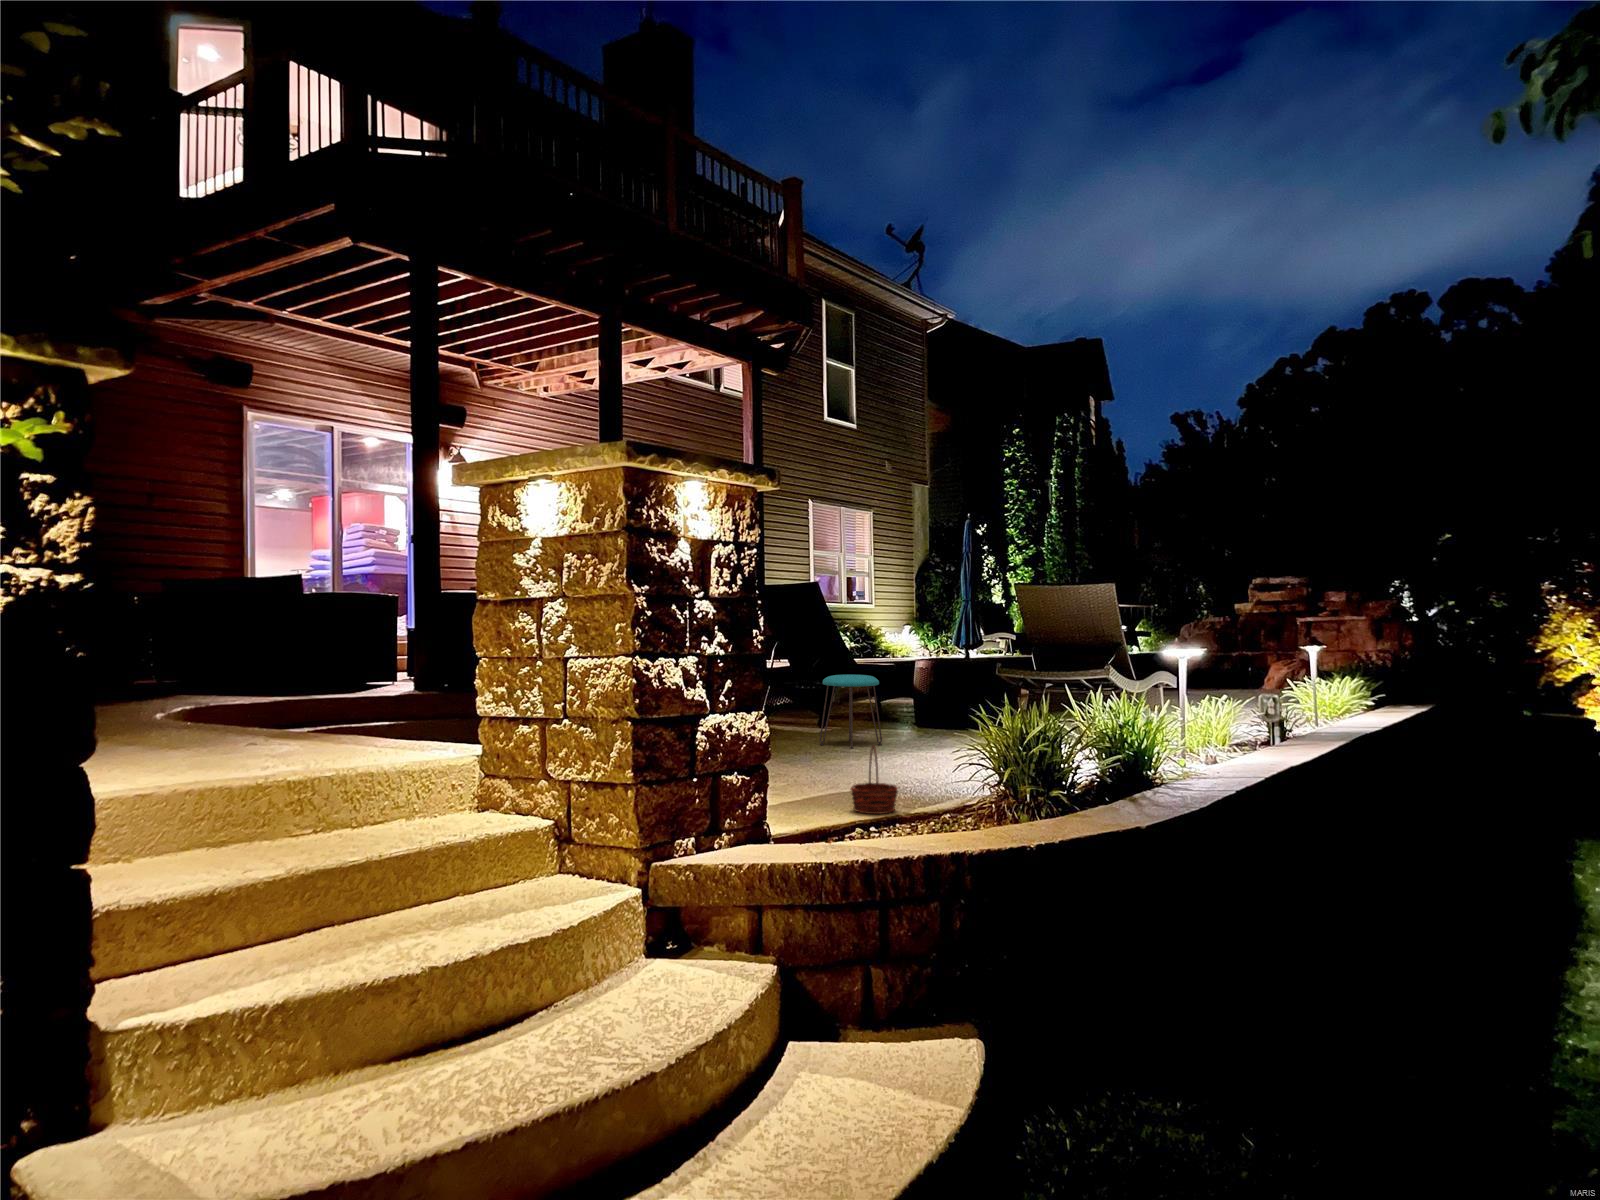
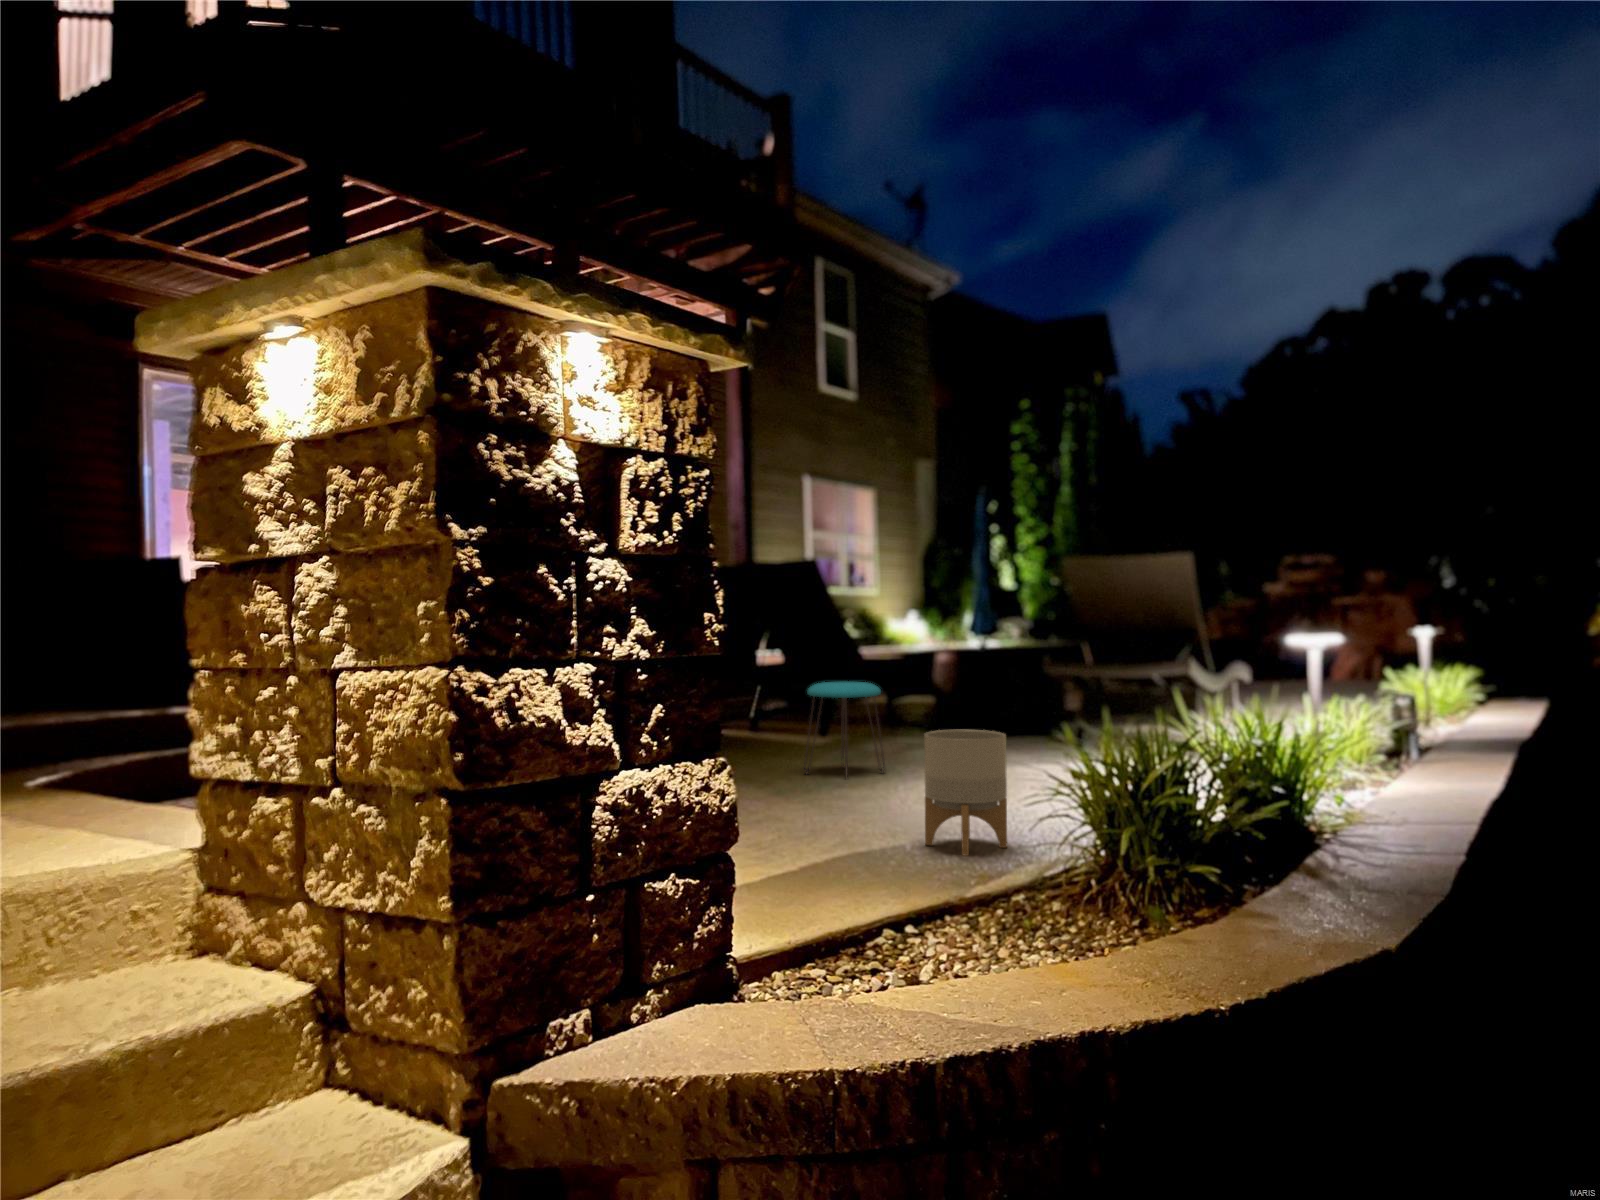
planter: none [898,706,954,790] -> present [924,730,1007,856]
basket: present [850,746,898,814] -> none [864,800,940,912]

